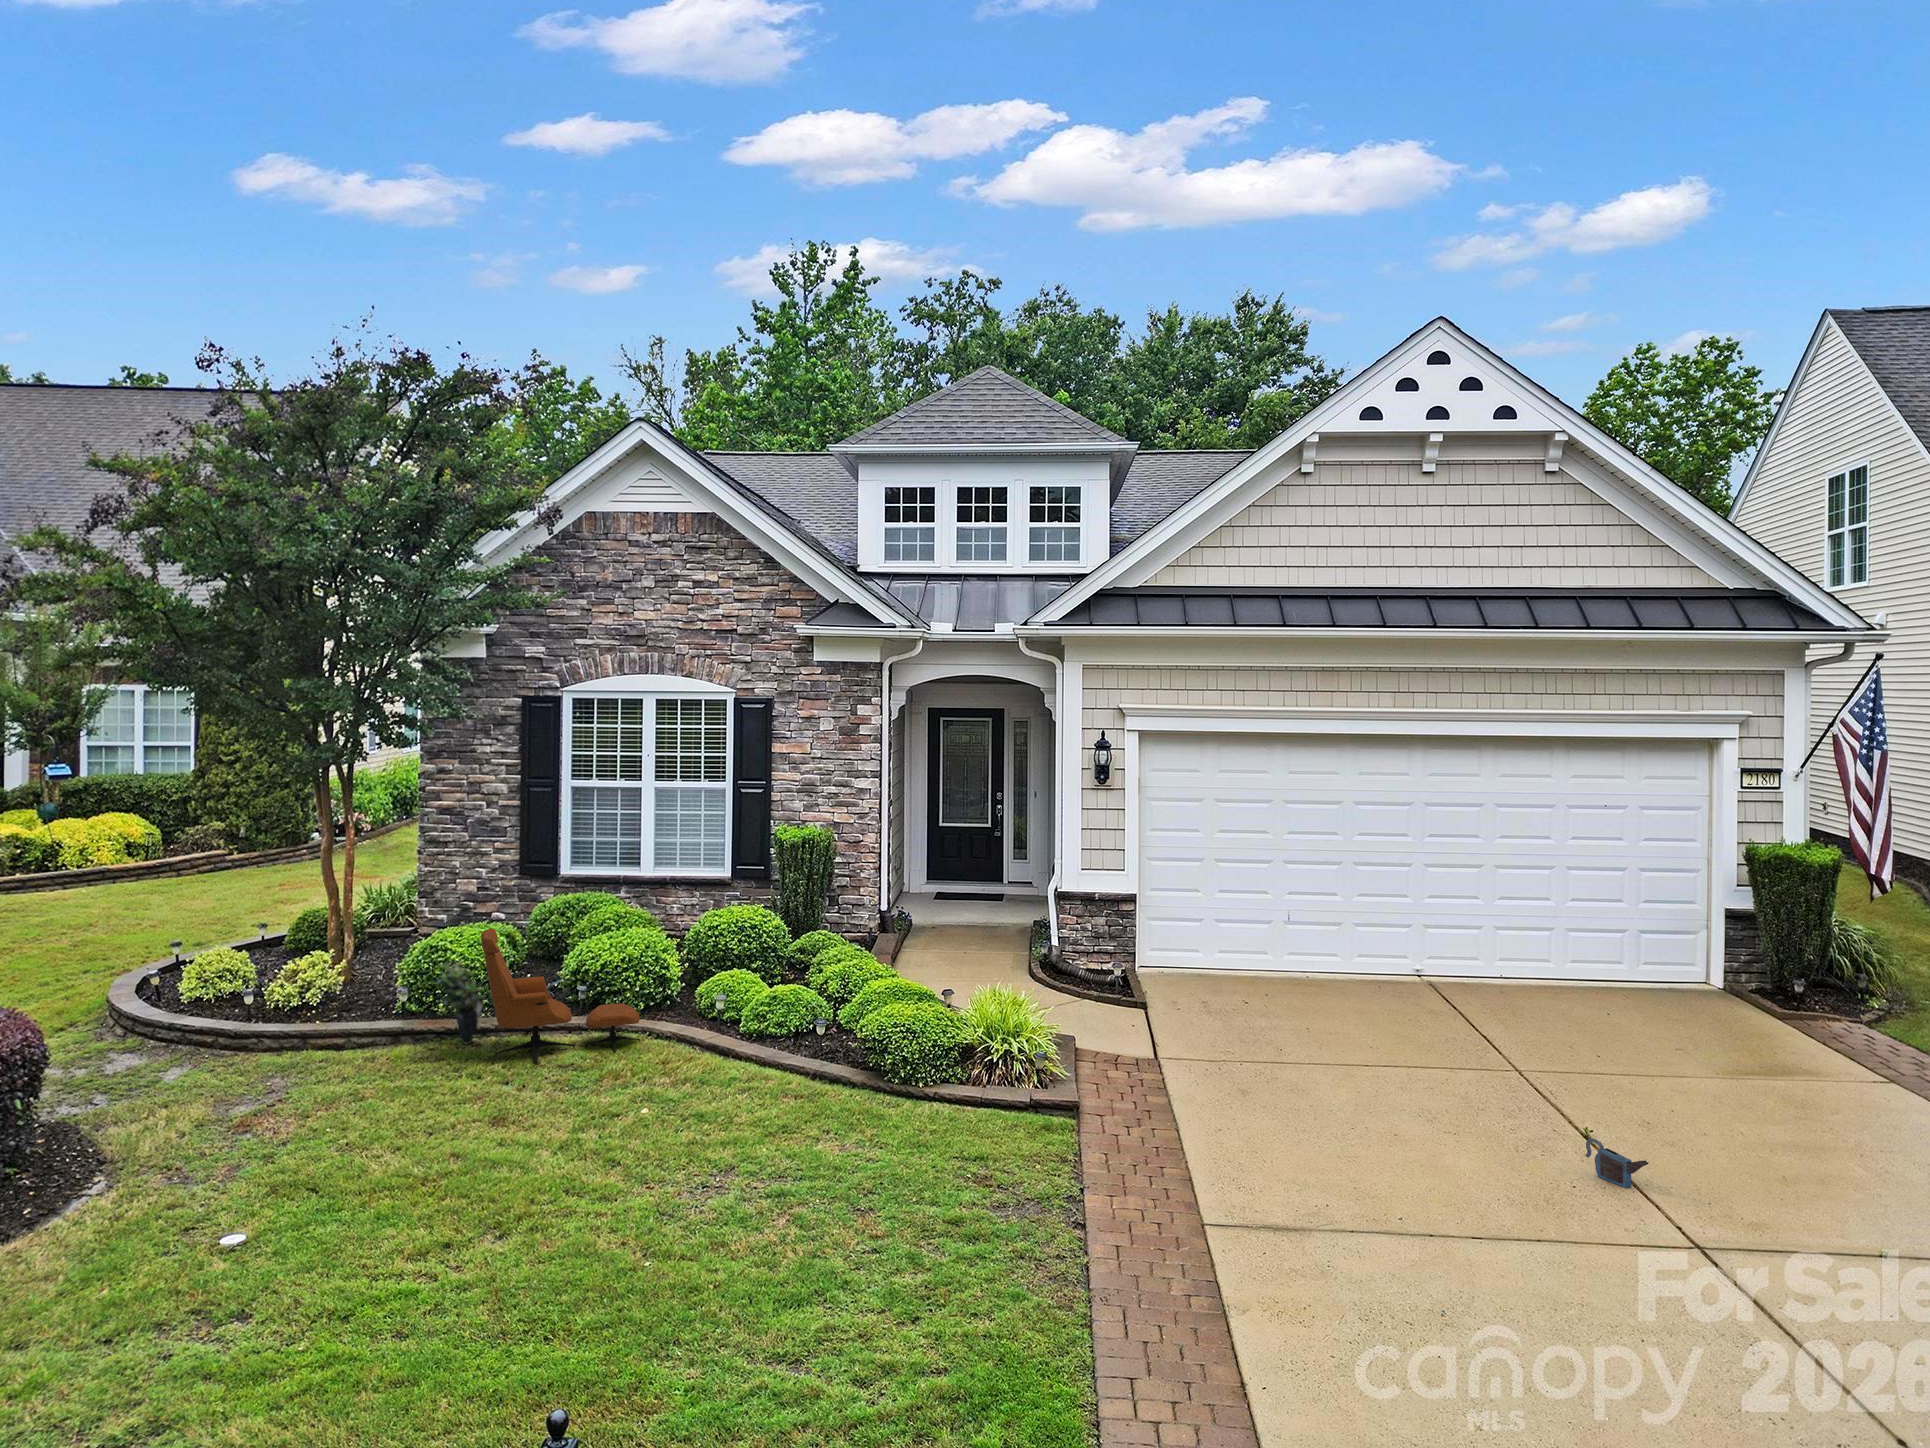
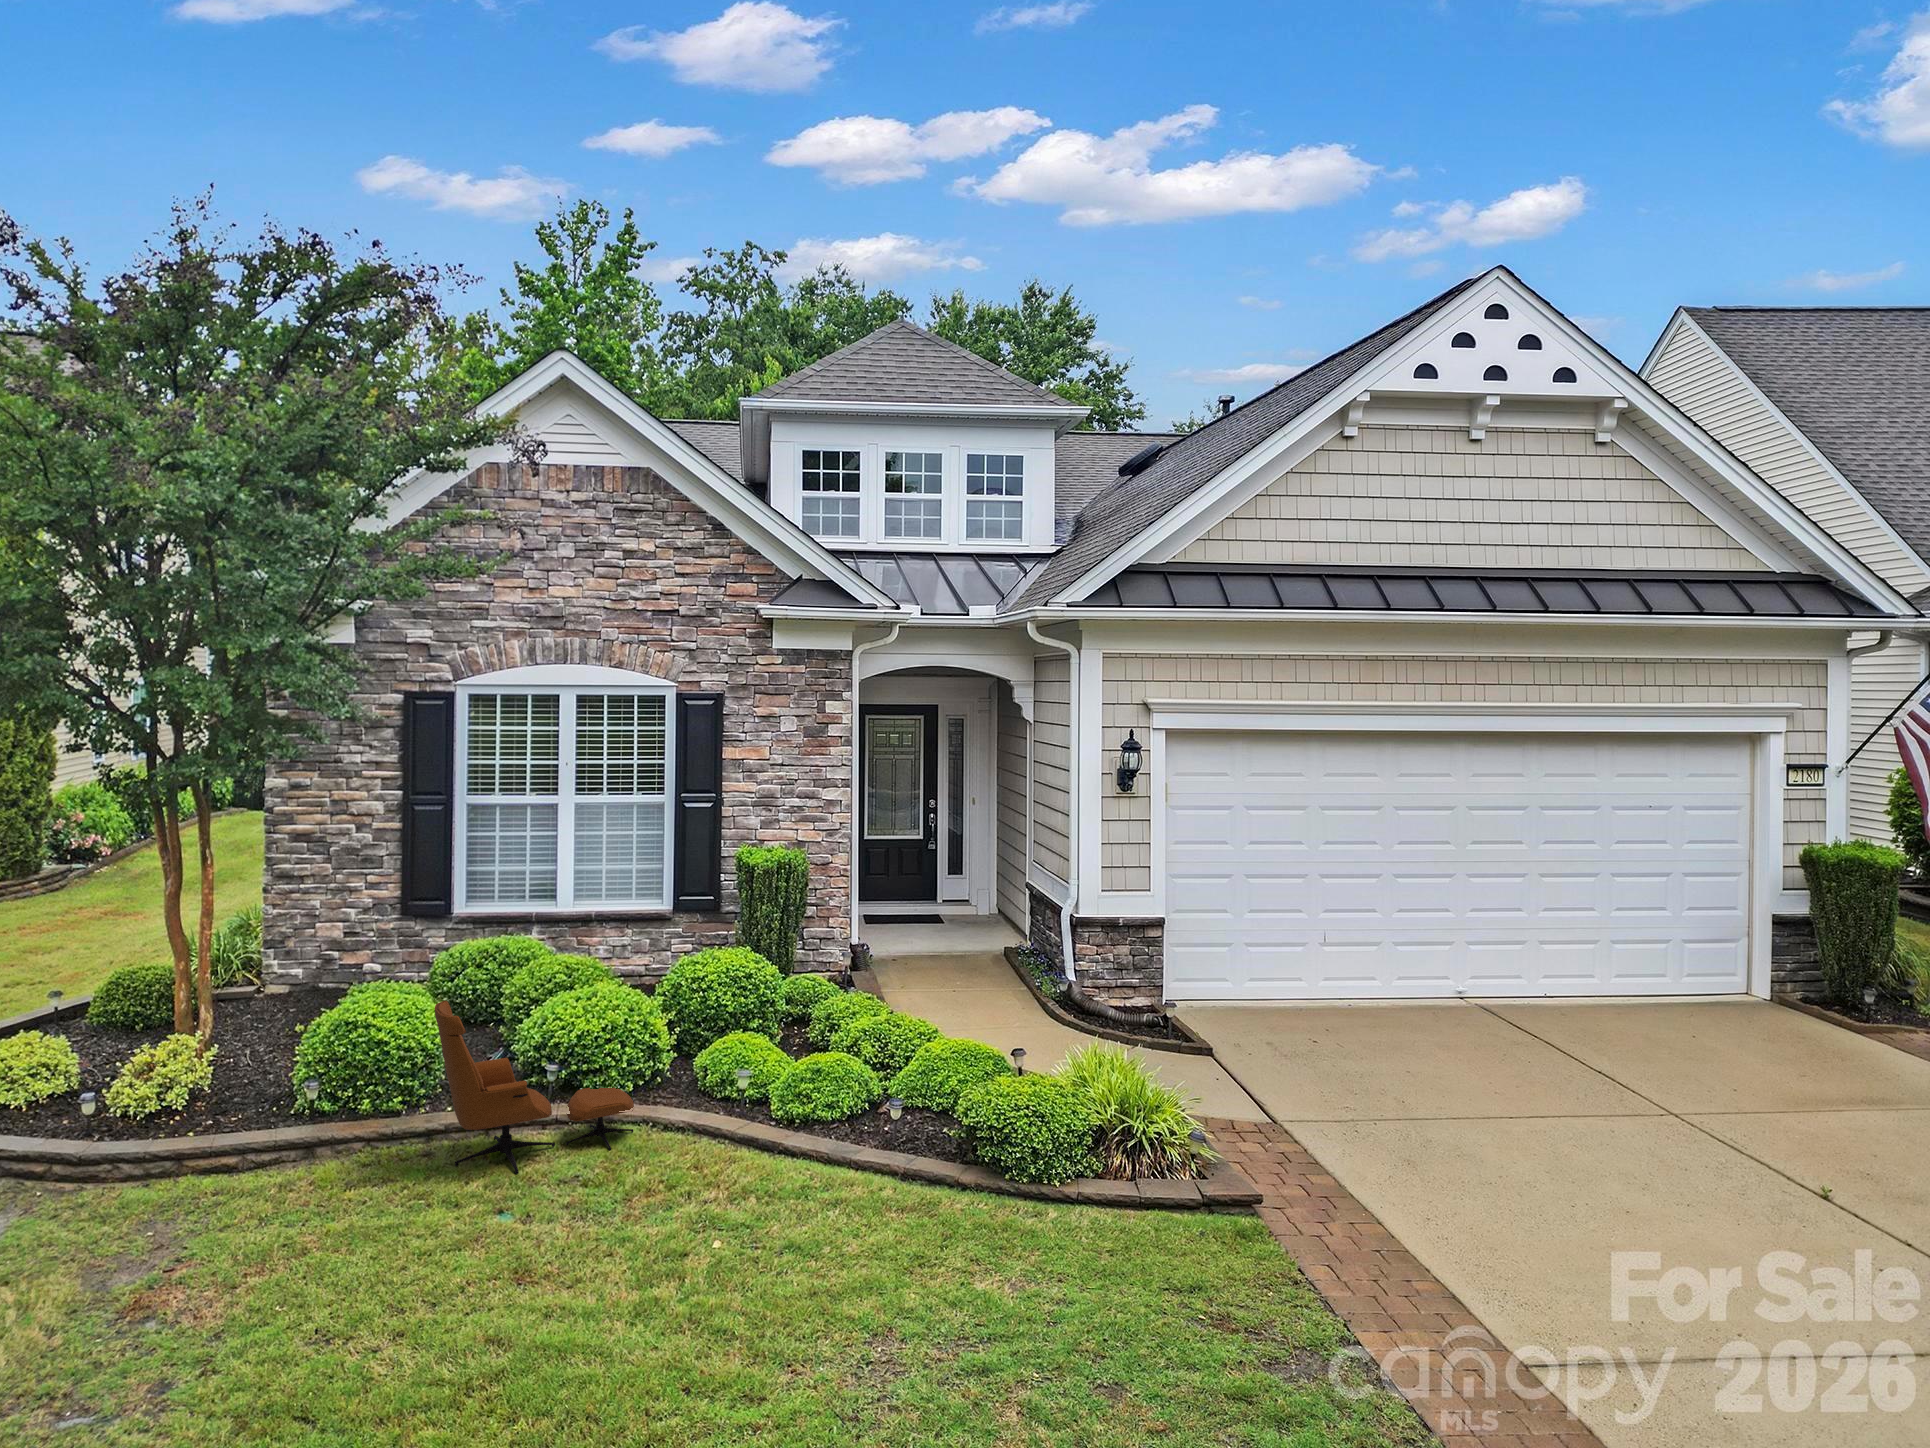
potted plant: present [438,961,485,1045] -> none [364,1040,428,1152]
watering can: present [1585,1138,1648,1188] -> none [1794,1191,1878,1246]

